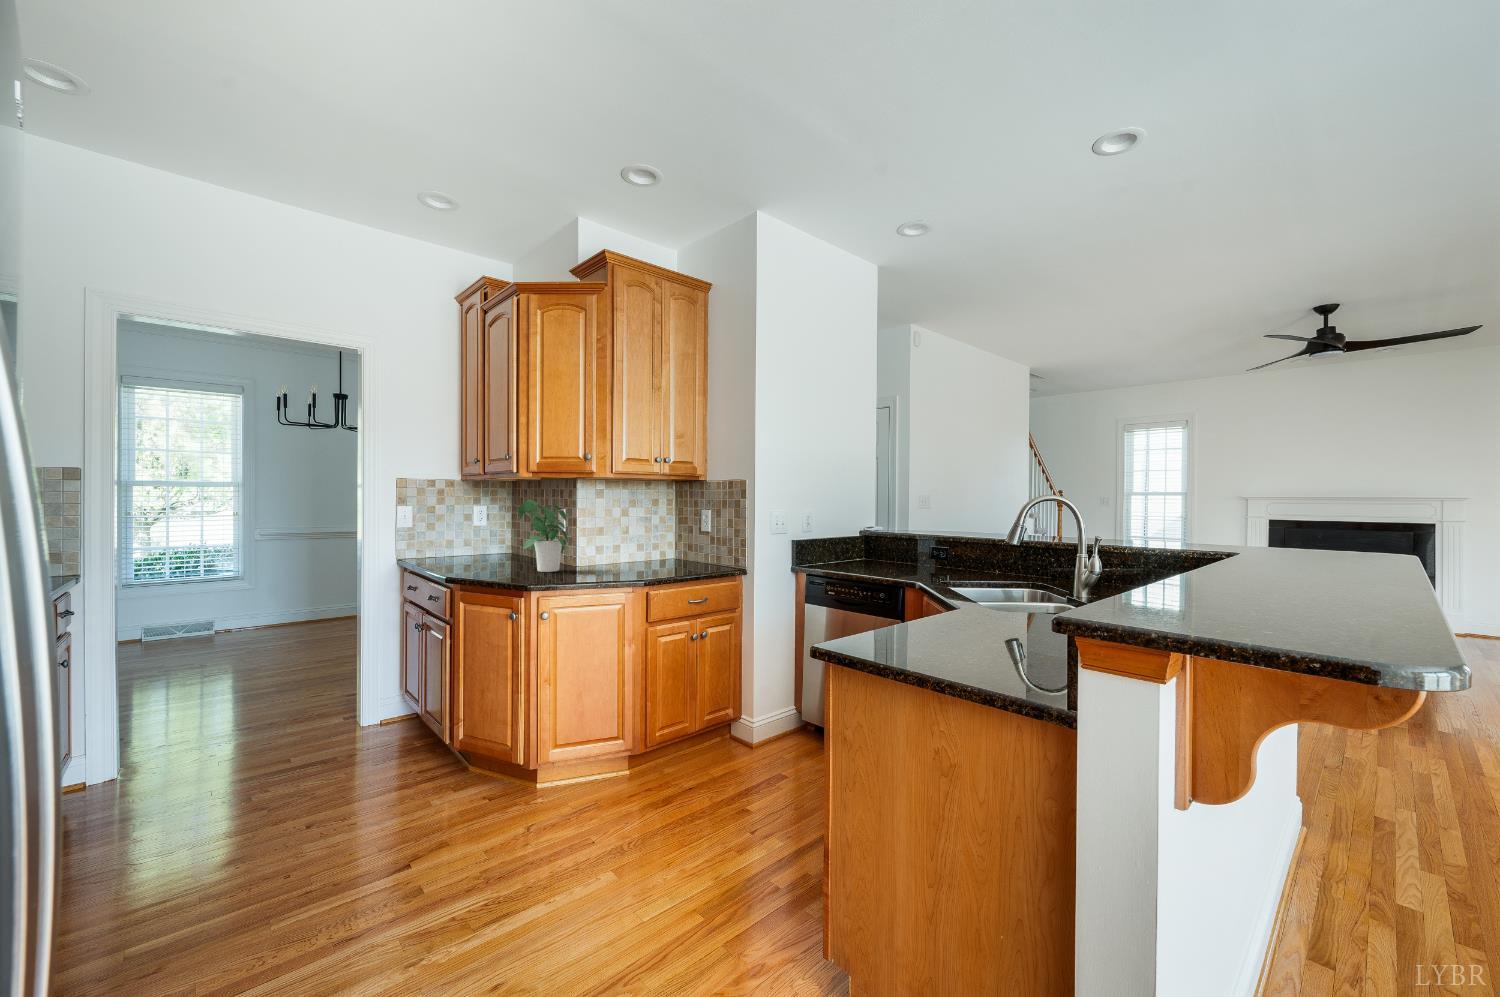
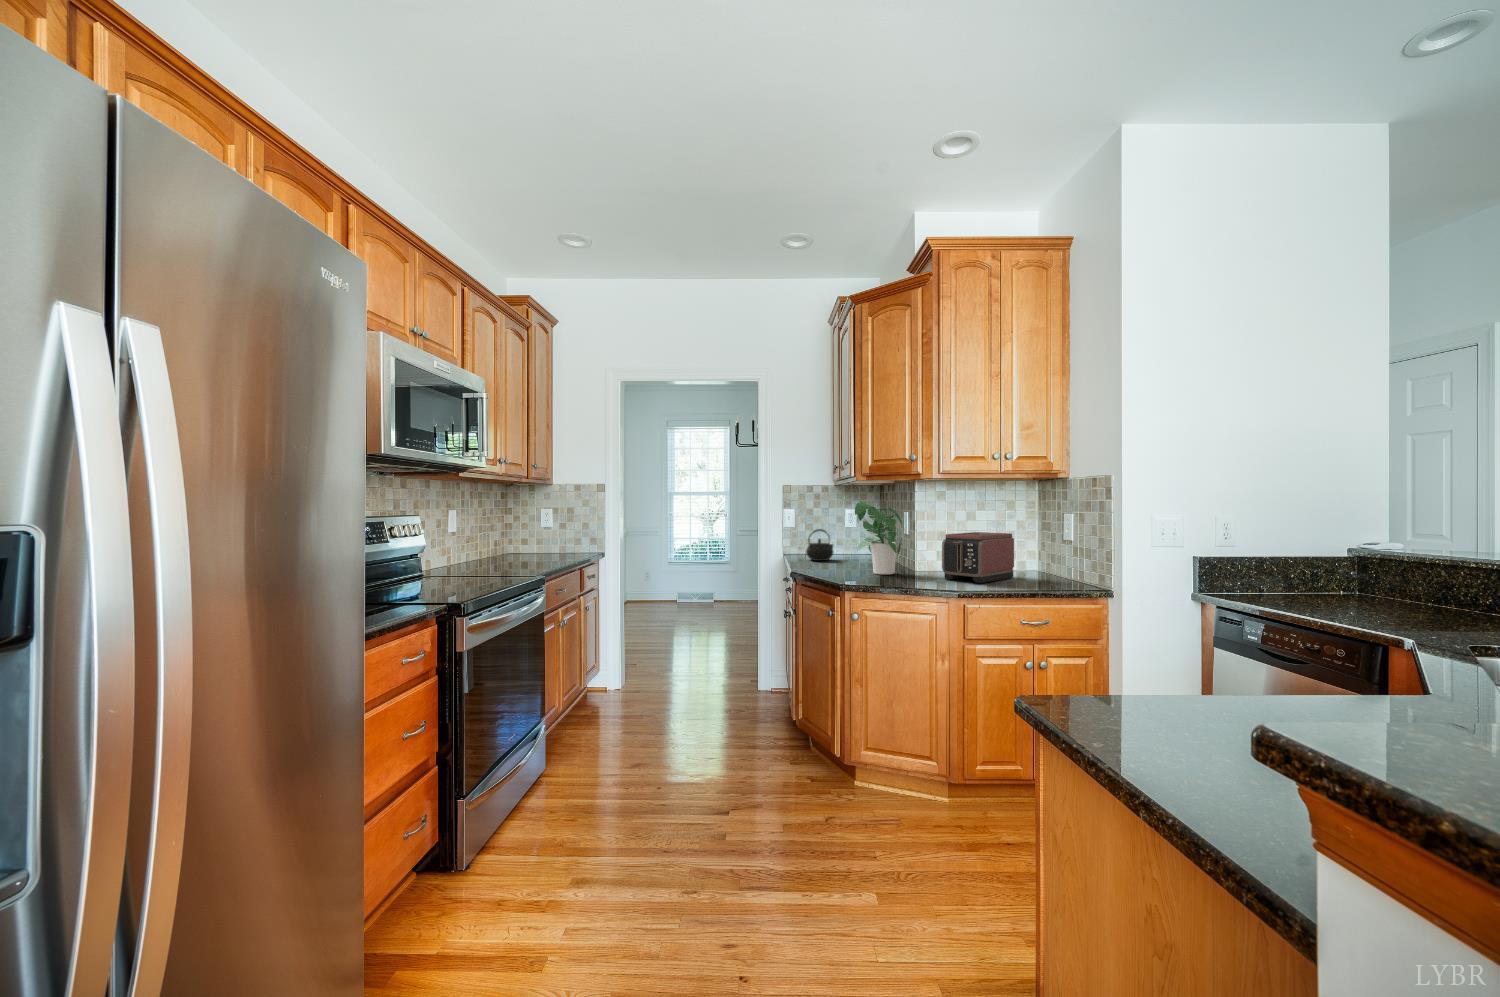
toaster: none [609,527,663,573] -> present [942,532,1014,583]
kettle: none [440,528,473,564] -> present [806,529,833,561]

